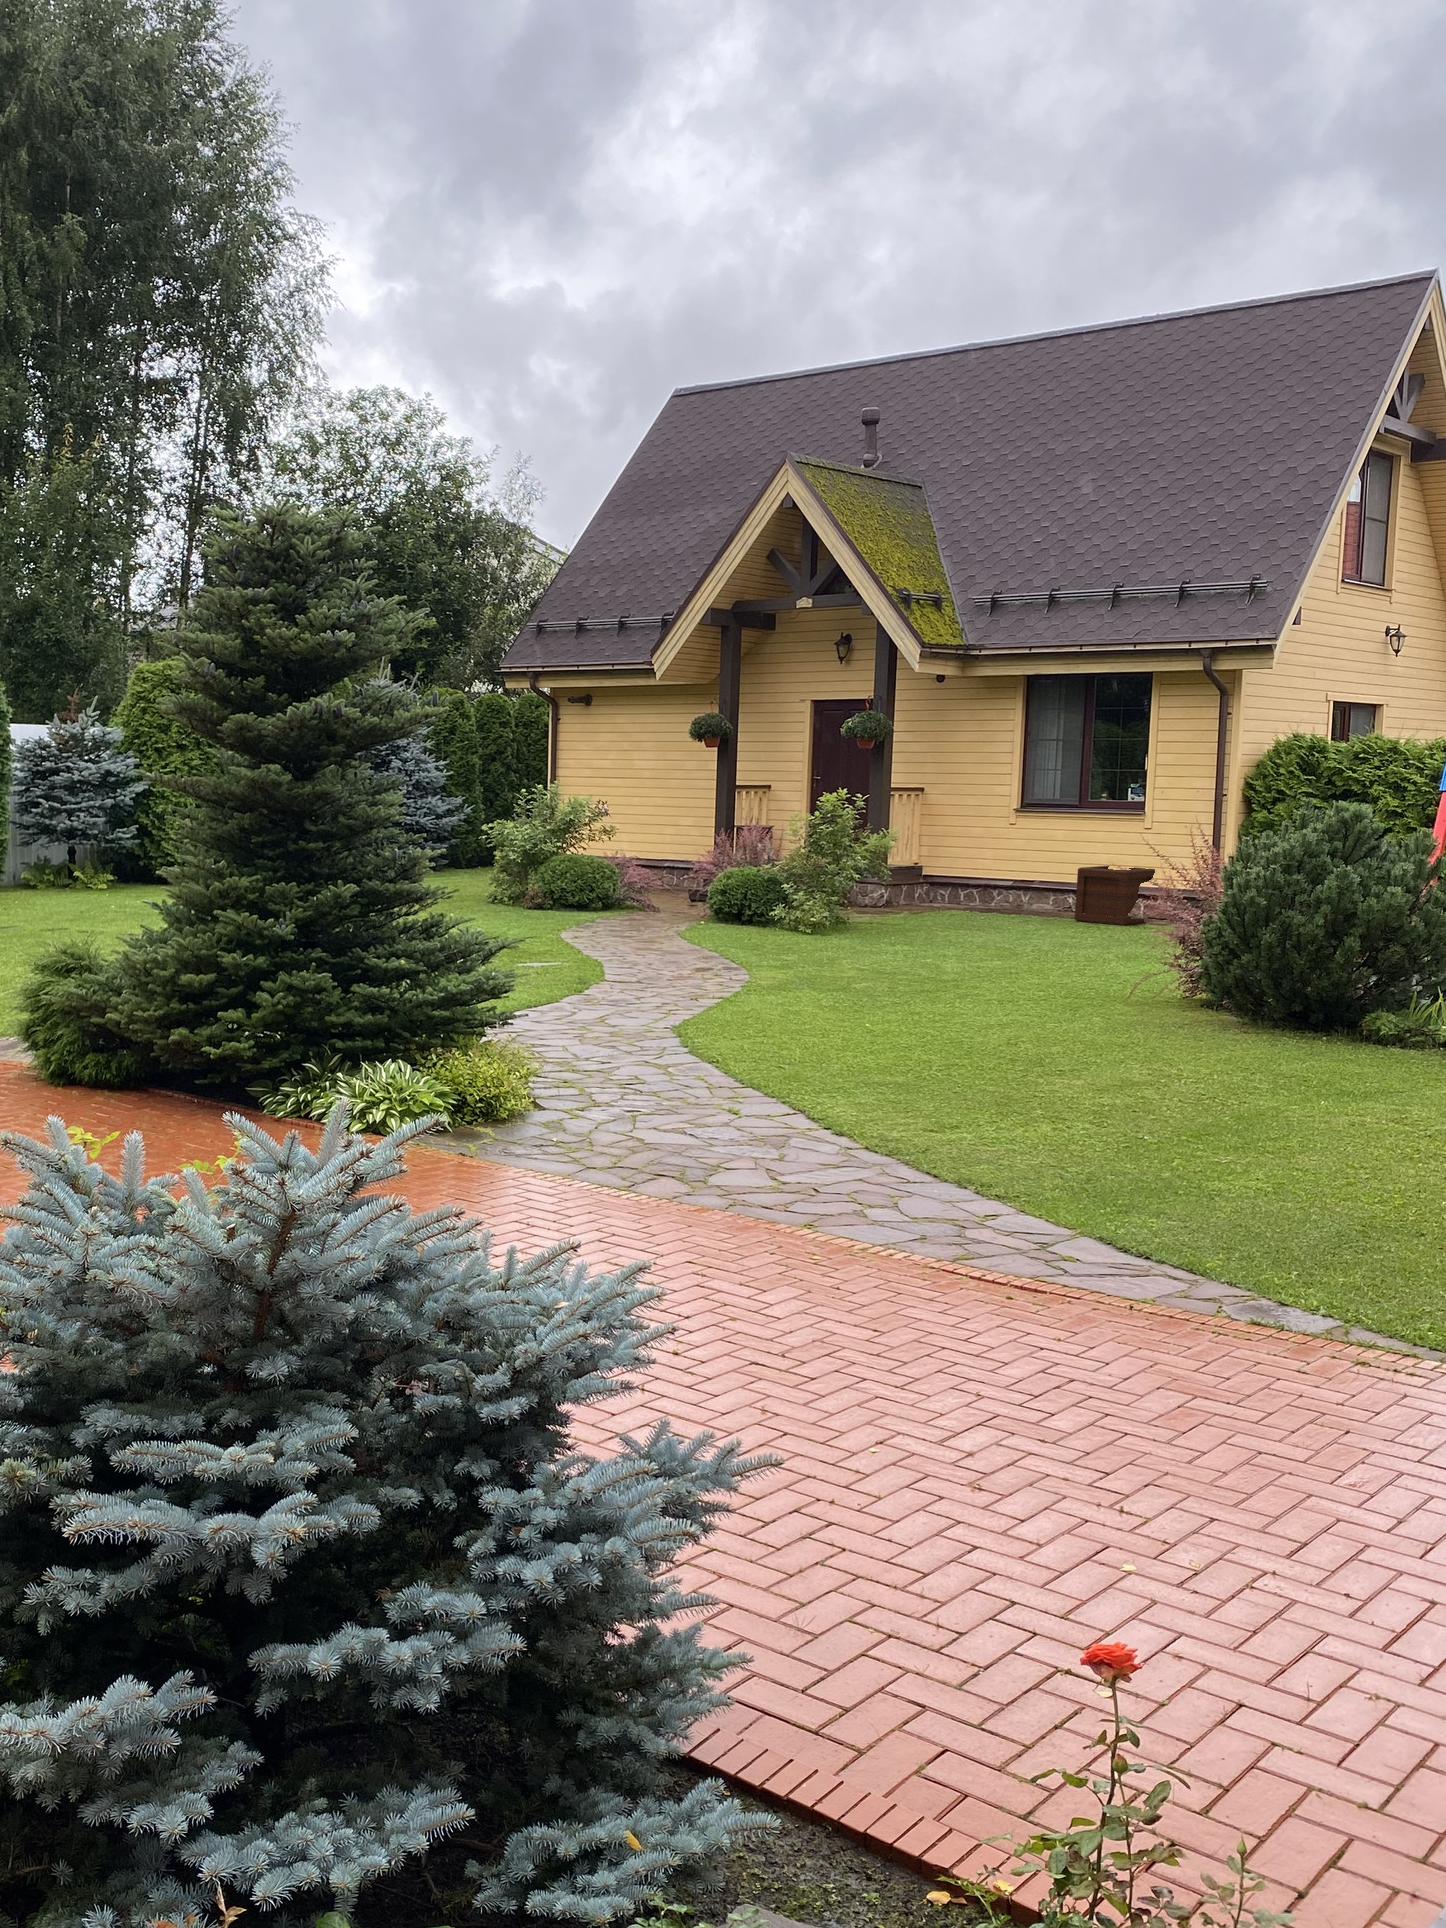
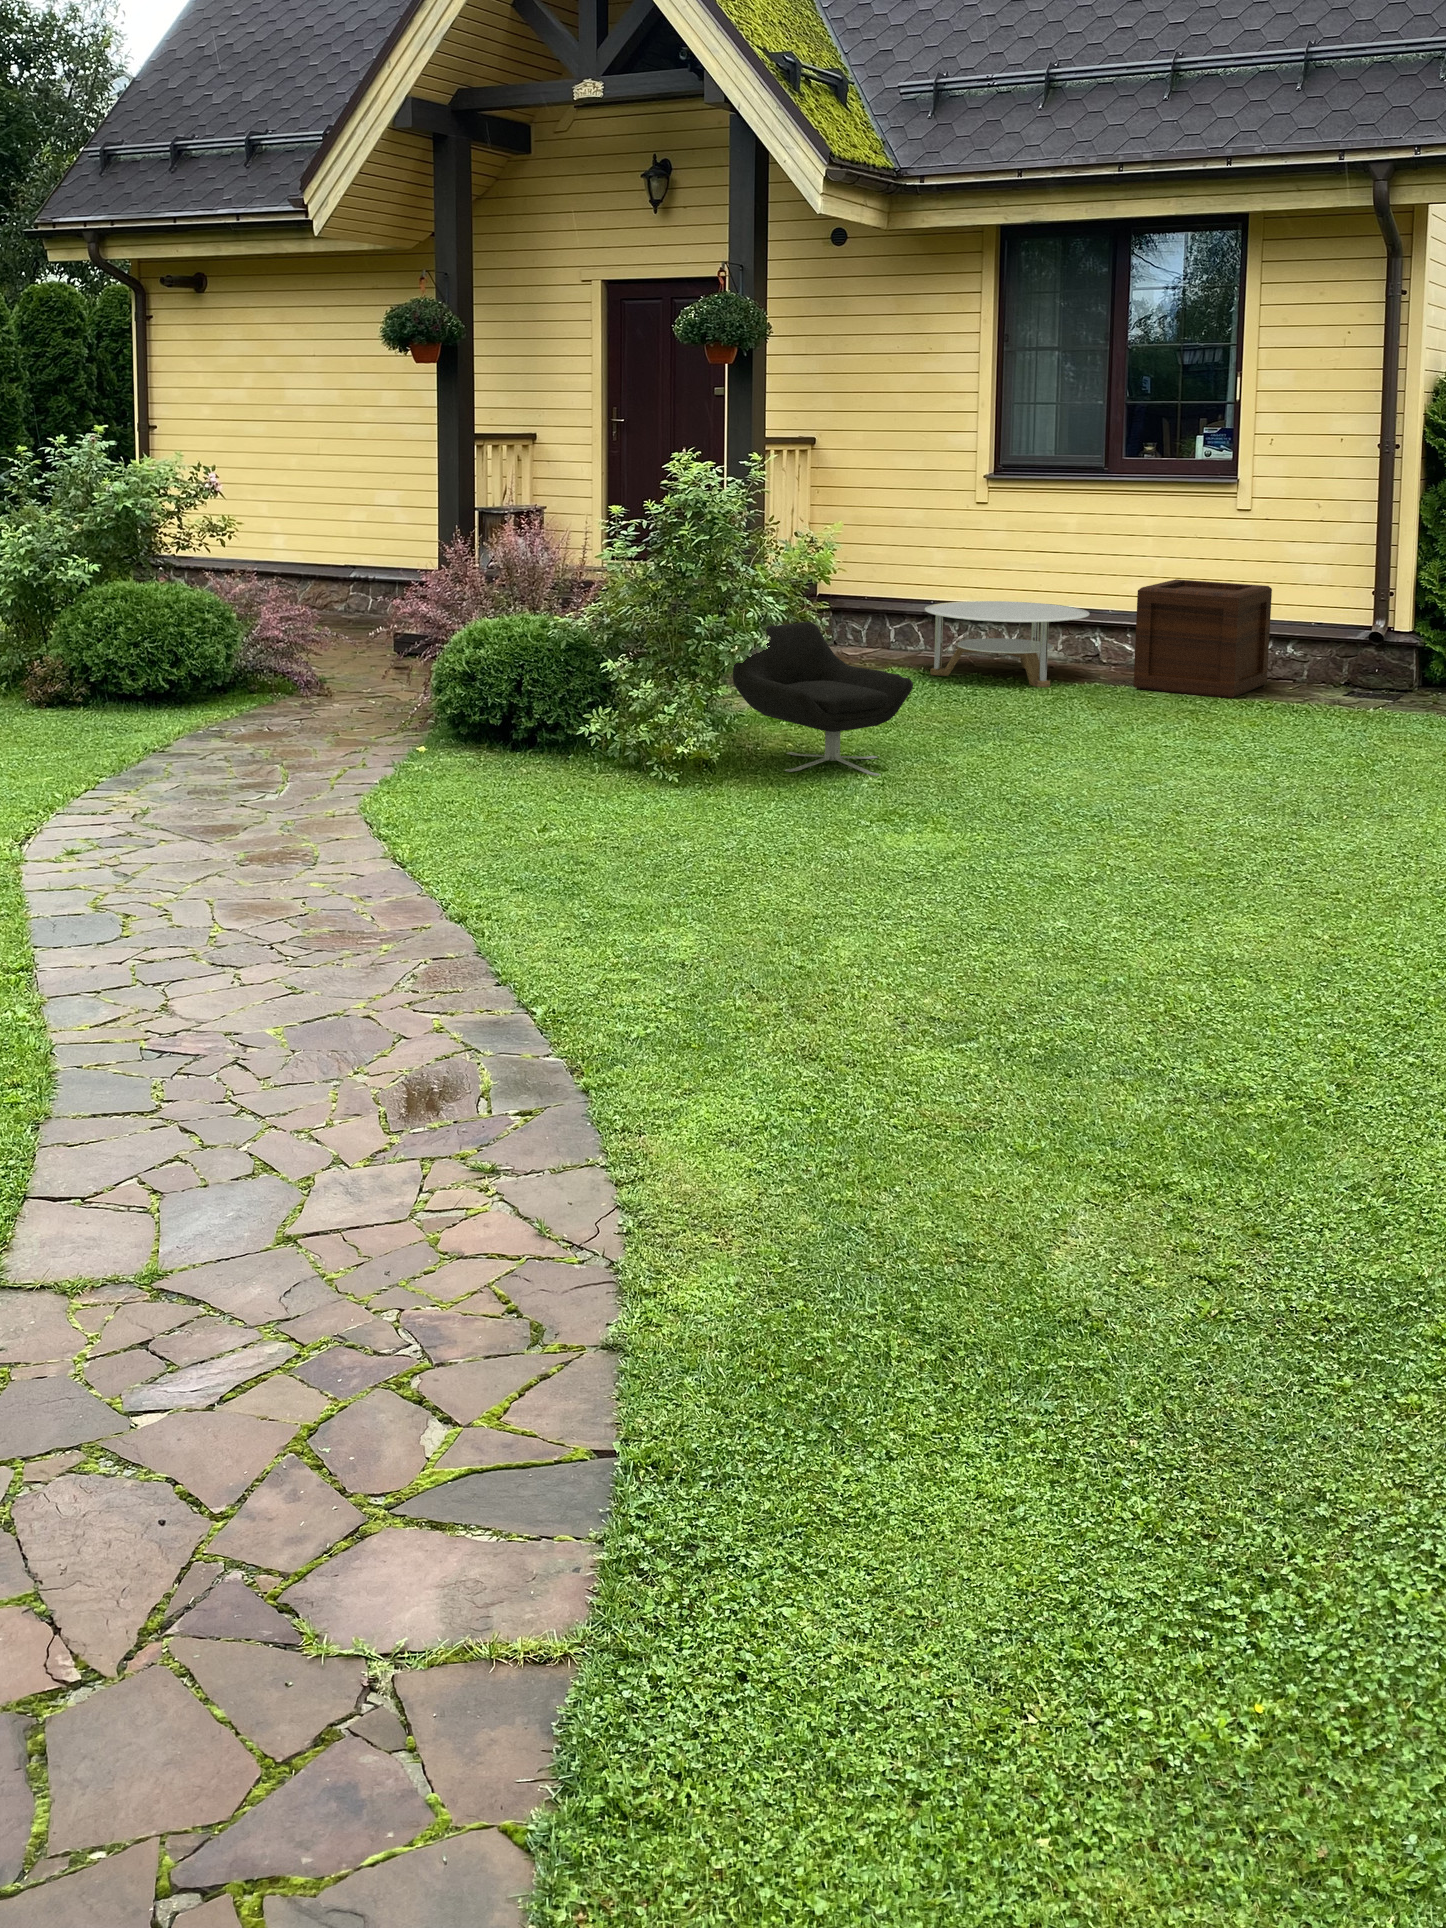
lounge chair: none [842,872,926,938] -> present [733,622,913,776]
round table: none [969,877,1059,919] -> present [925,601,1090,687]

